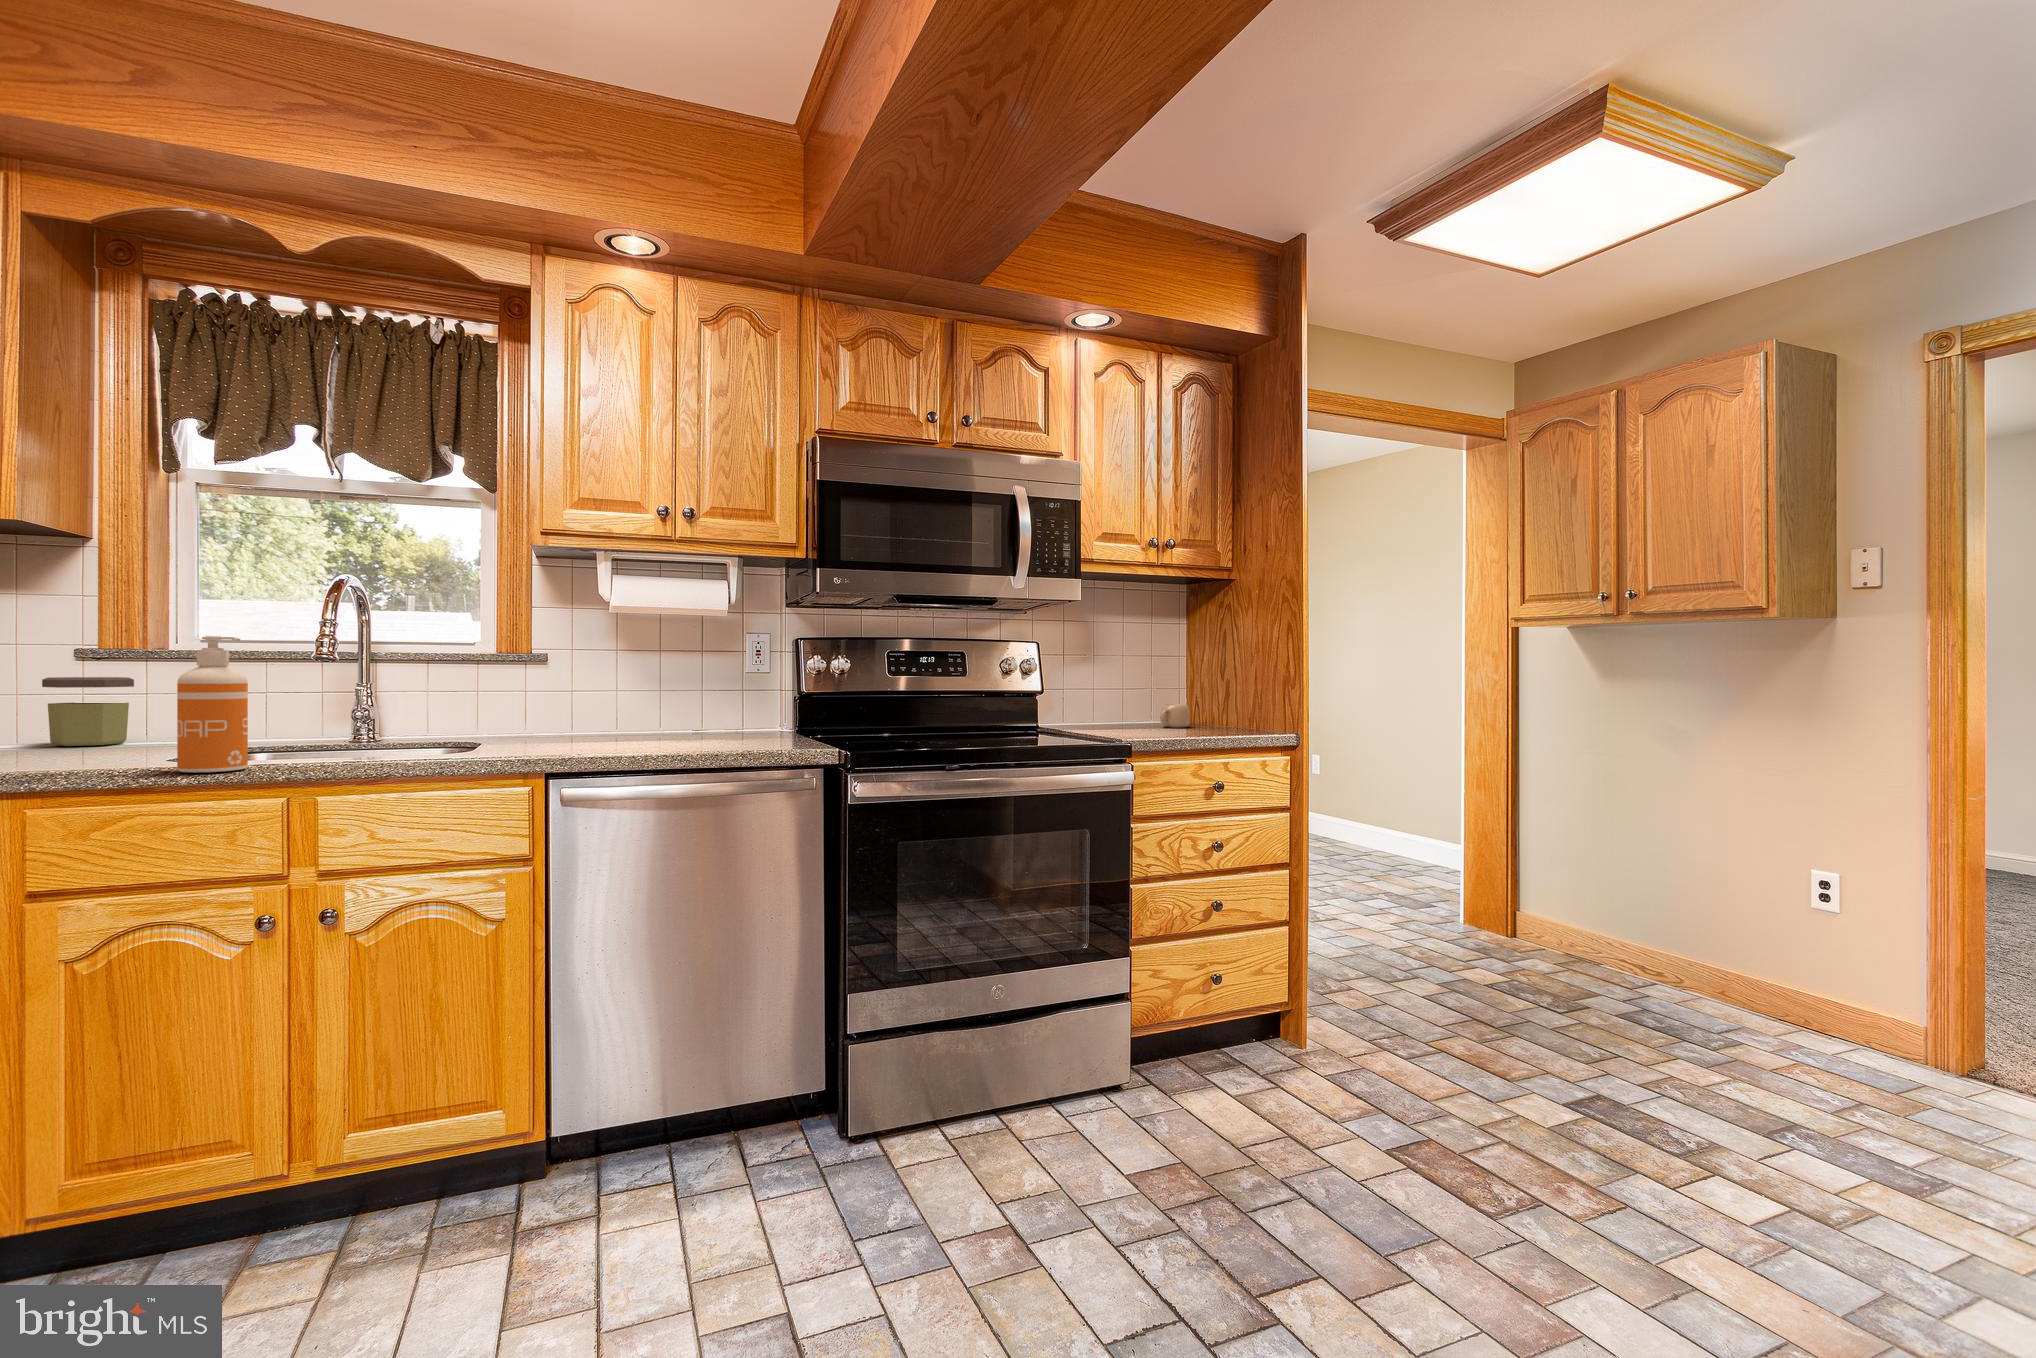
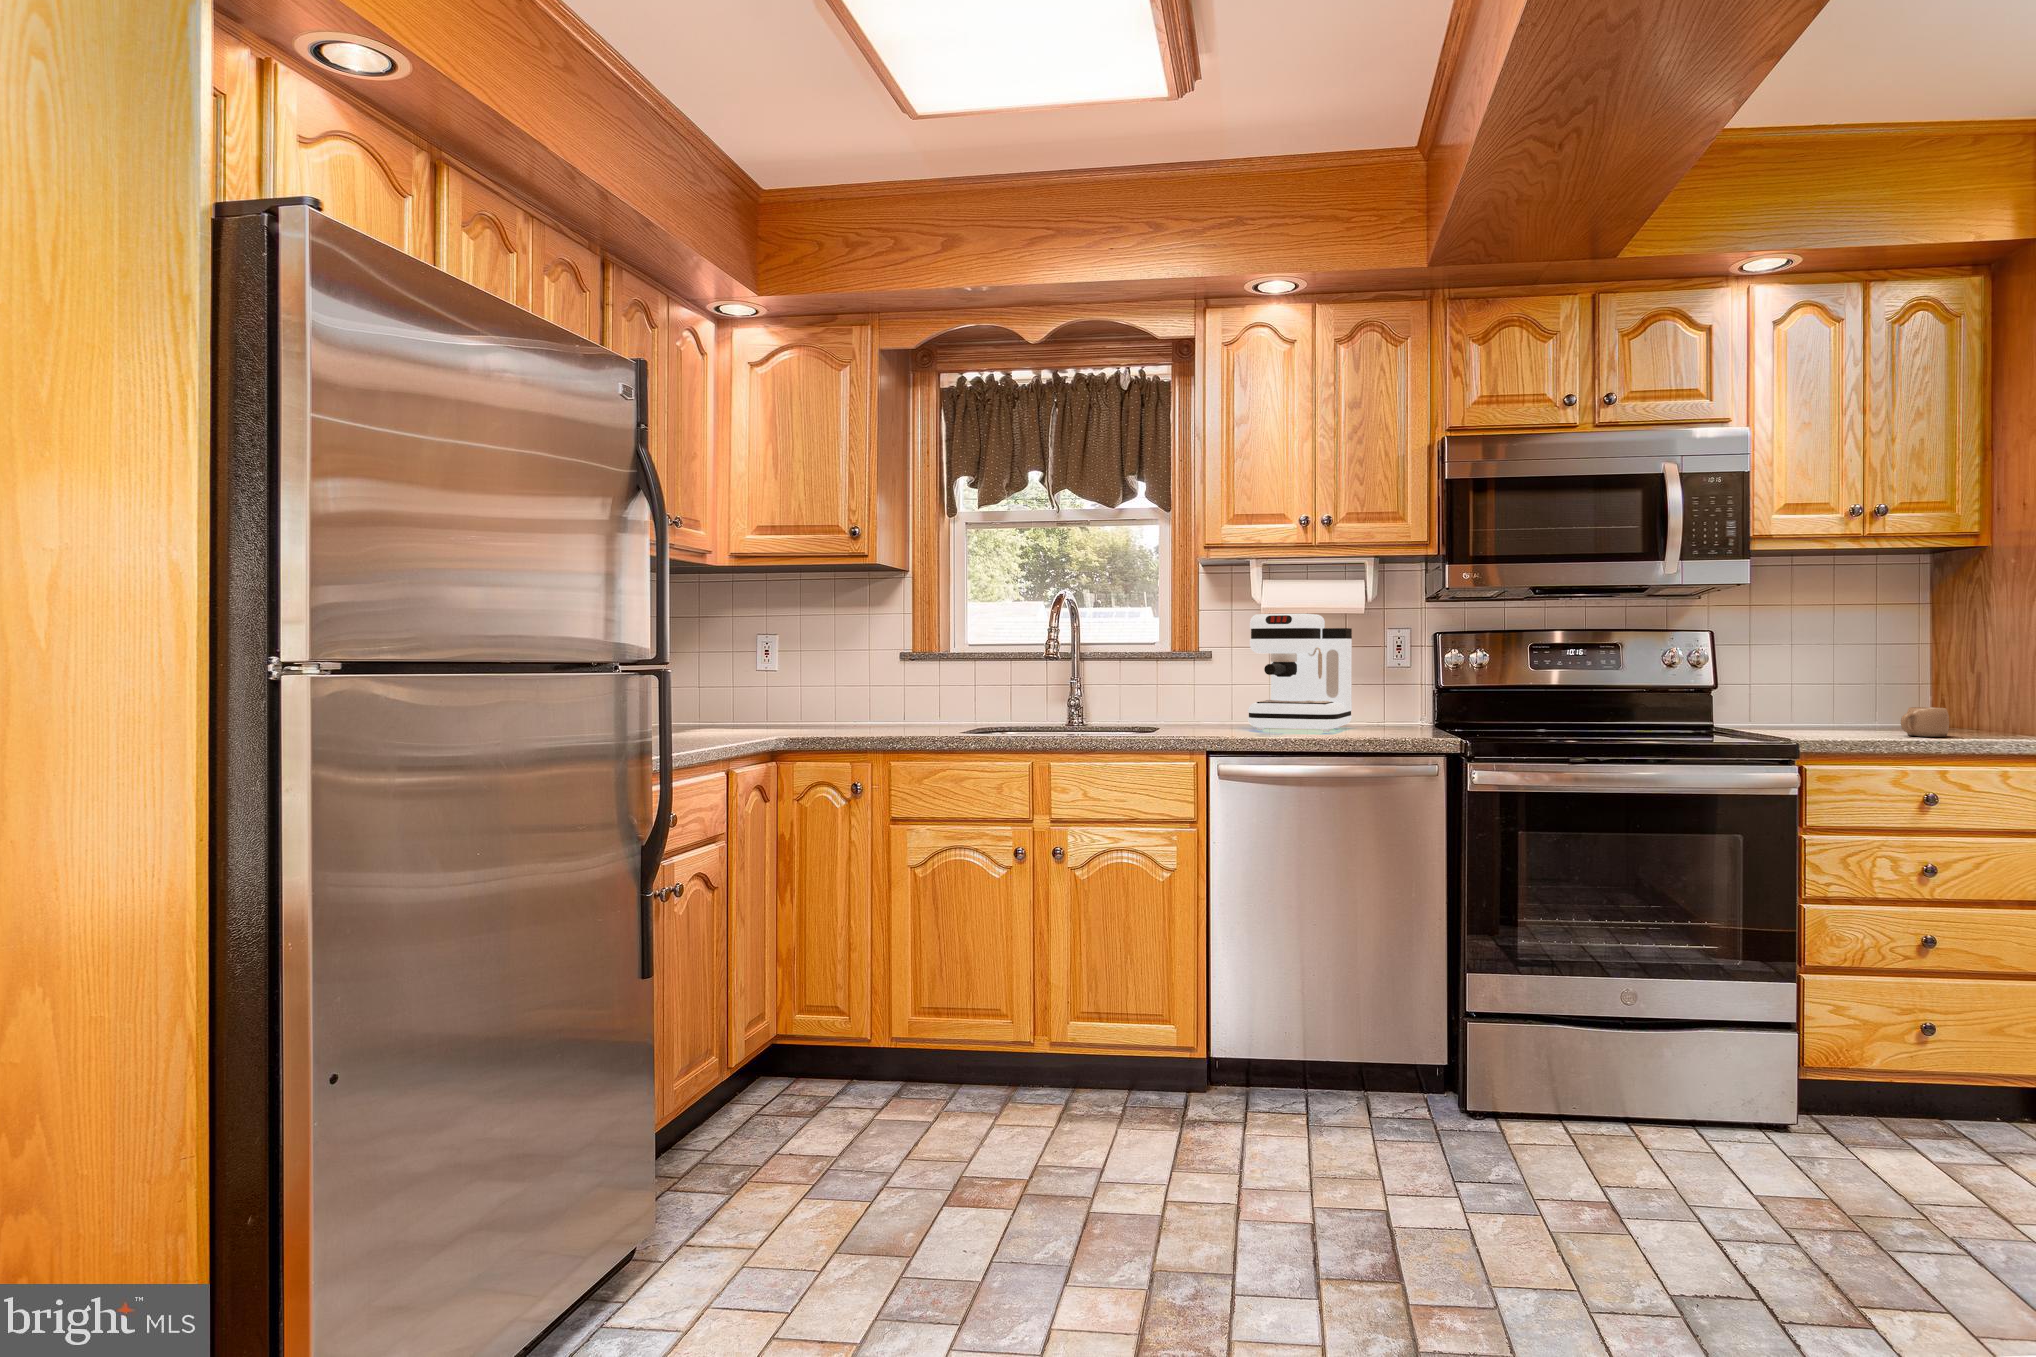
coffee maker: none [598,611,714,740] -> present [1248,614,1352,732]
soap dispenser: present [177,636,248,773] -> none [972,646,1011,743]
jar: present [42,677,134,746] -> none [882,673,931,722]

